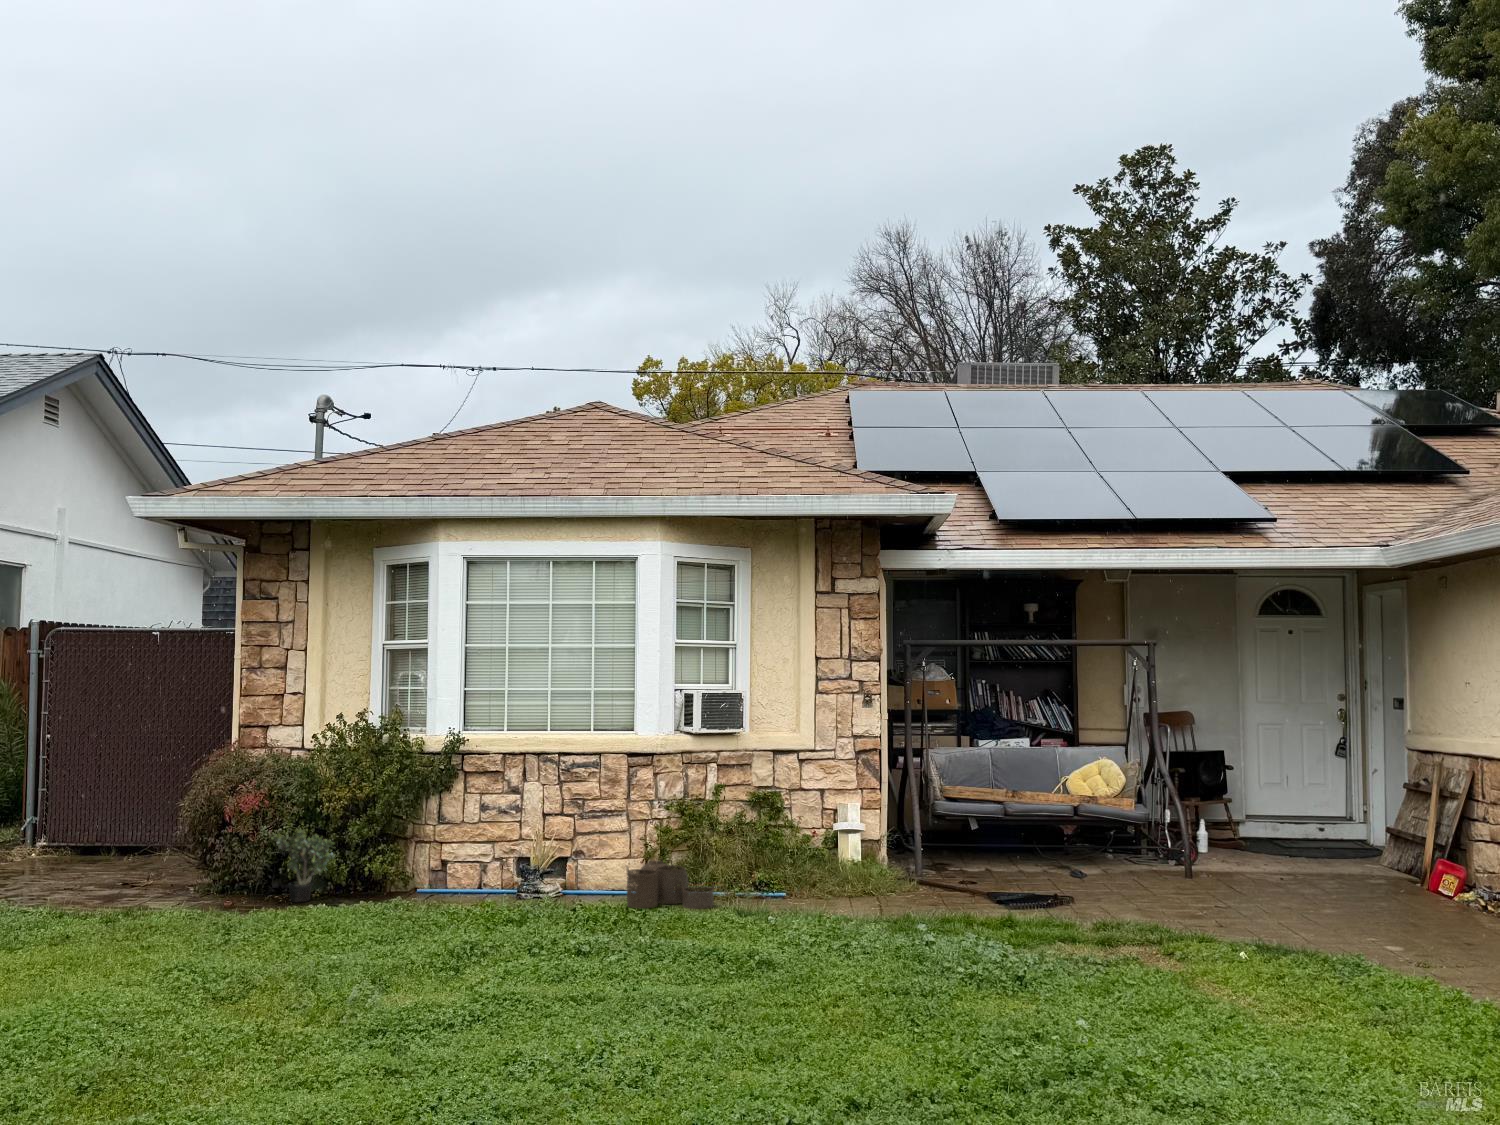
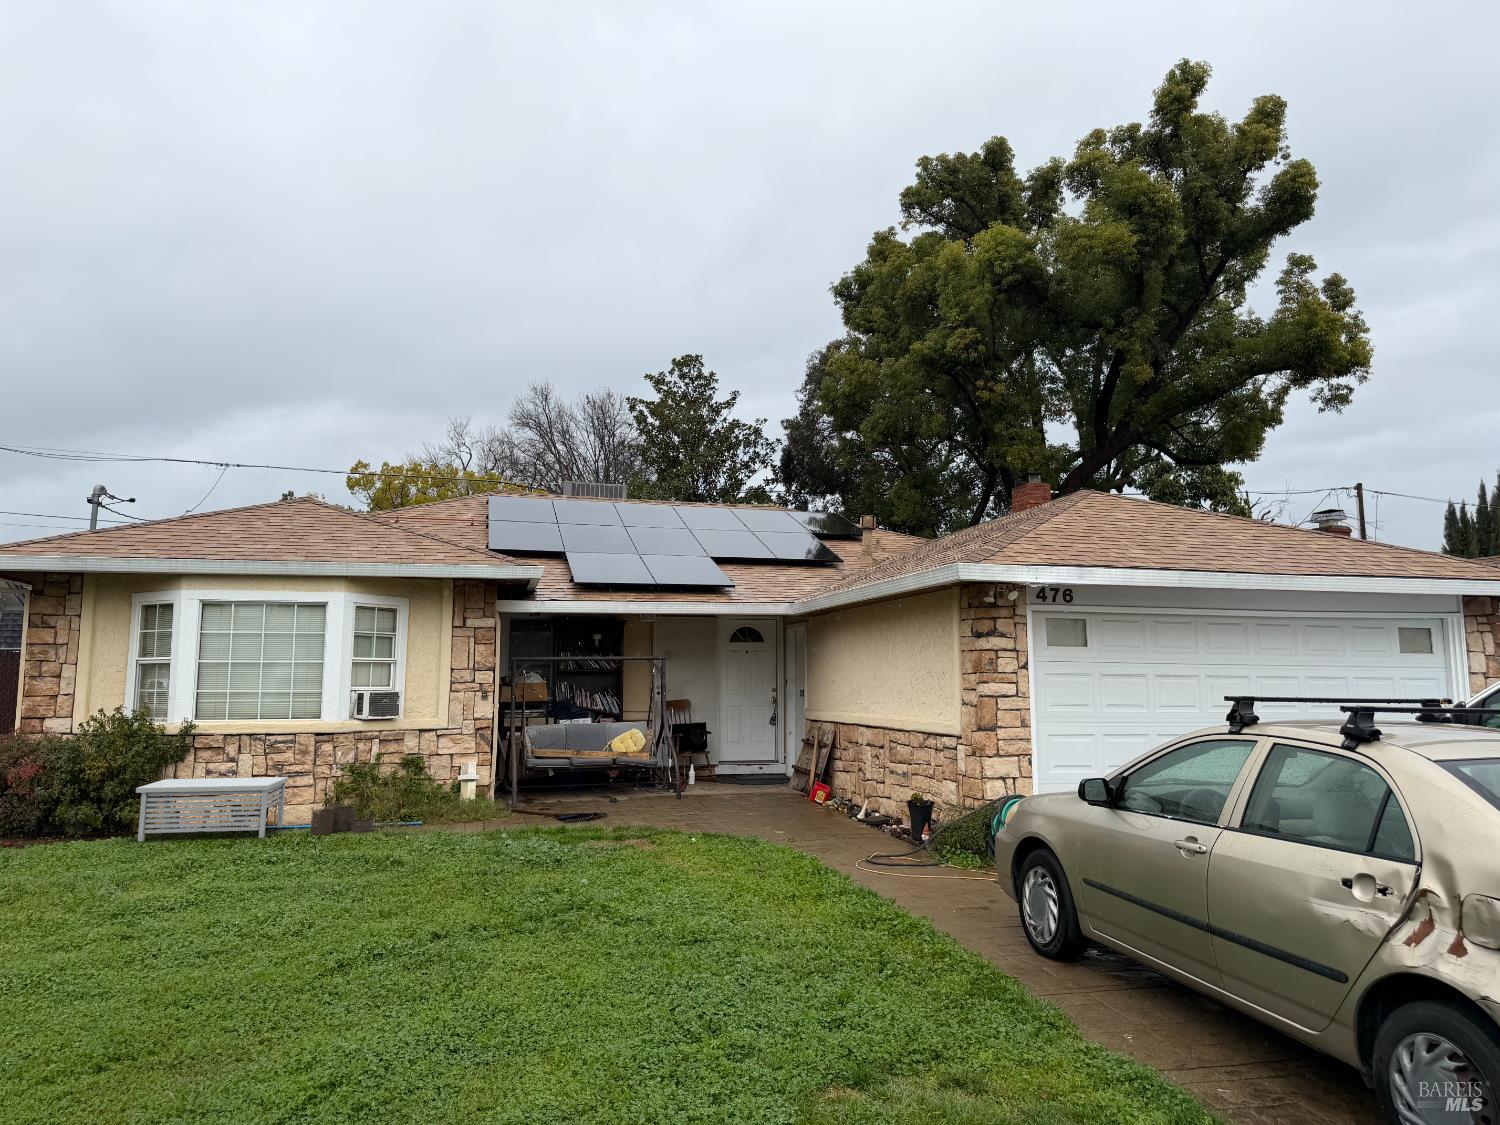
storage bench: none [398,814,591,908] -> present [136,777,288,841]
potted plant: present [272,830,335,902] -> none [28,793,83,847]

